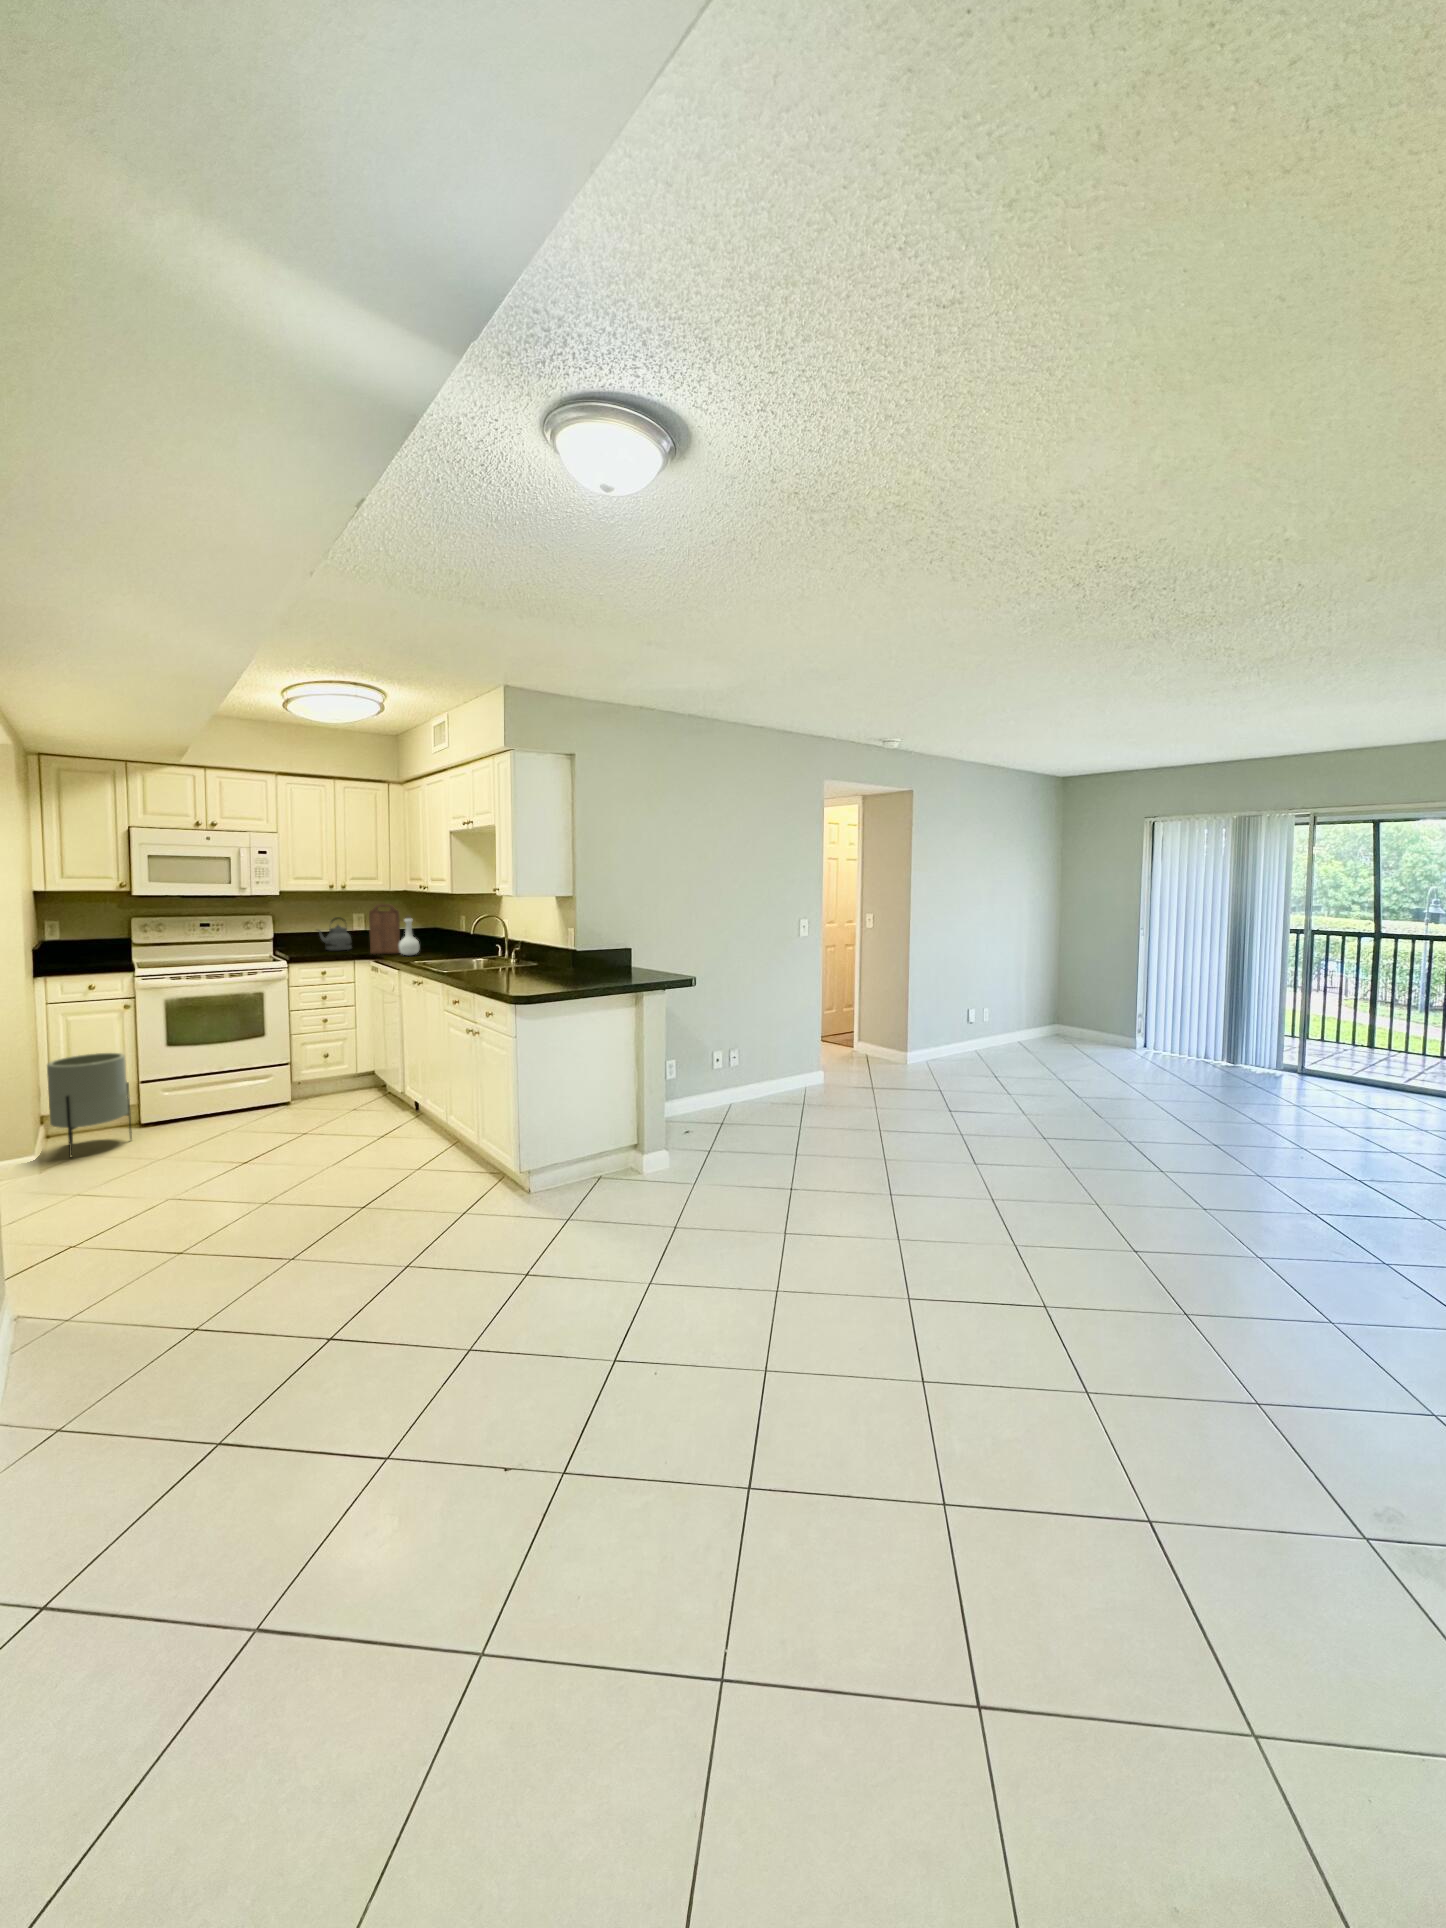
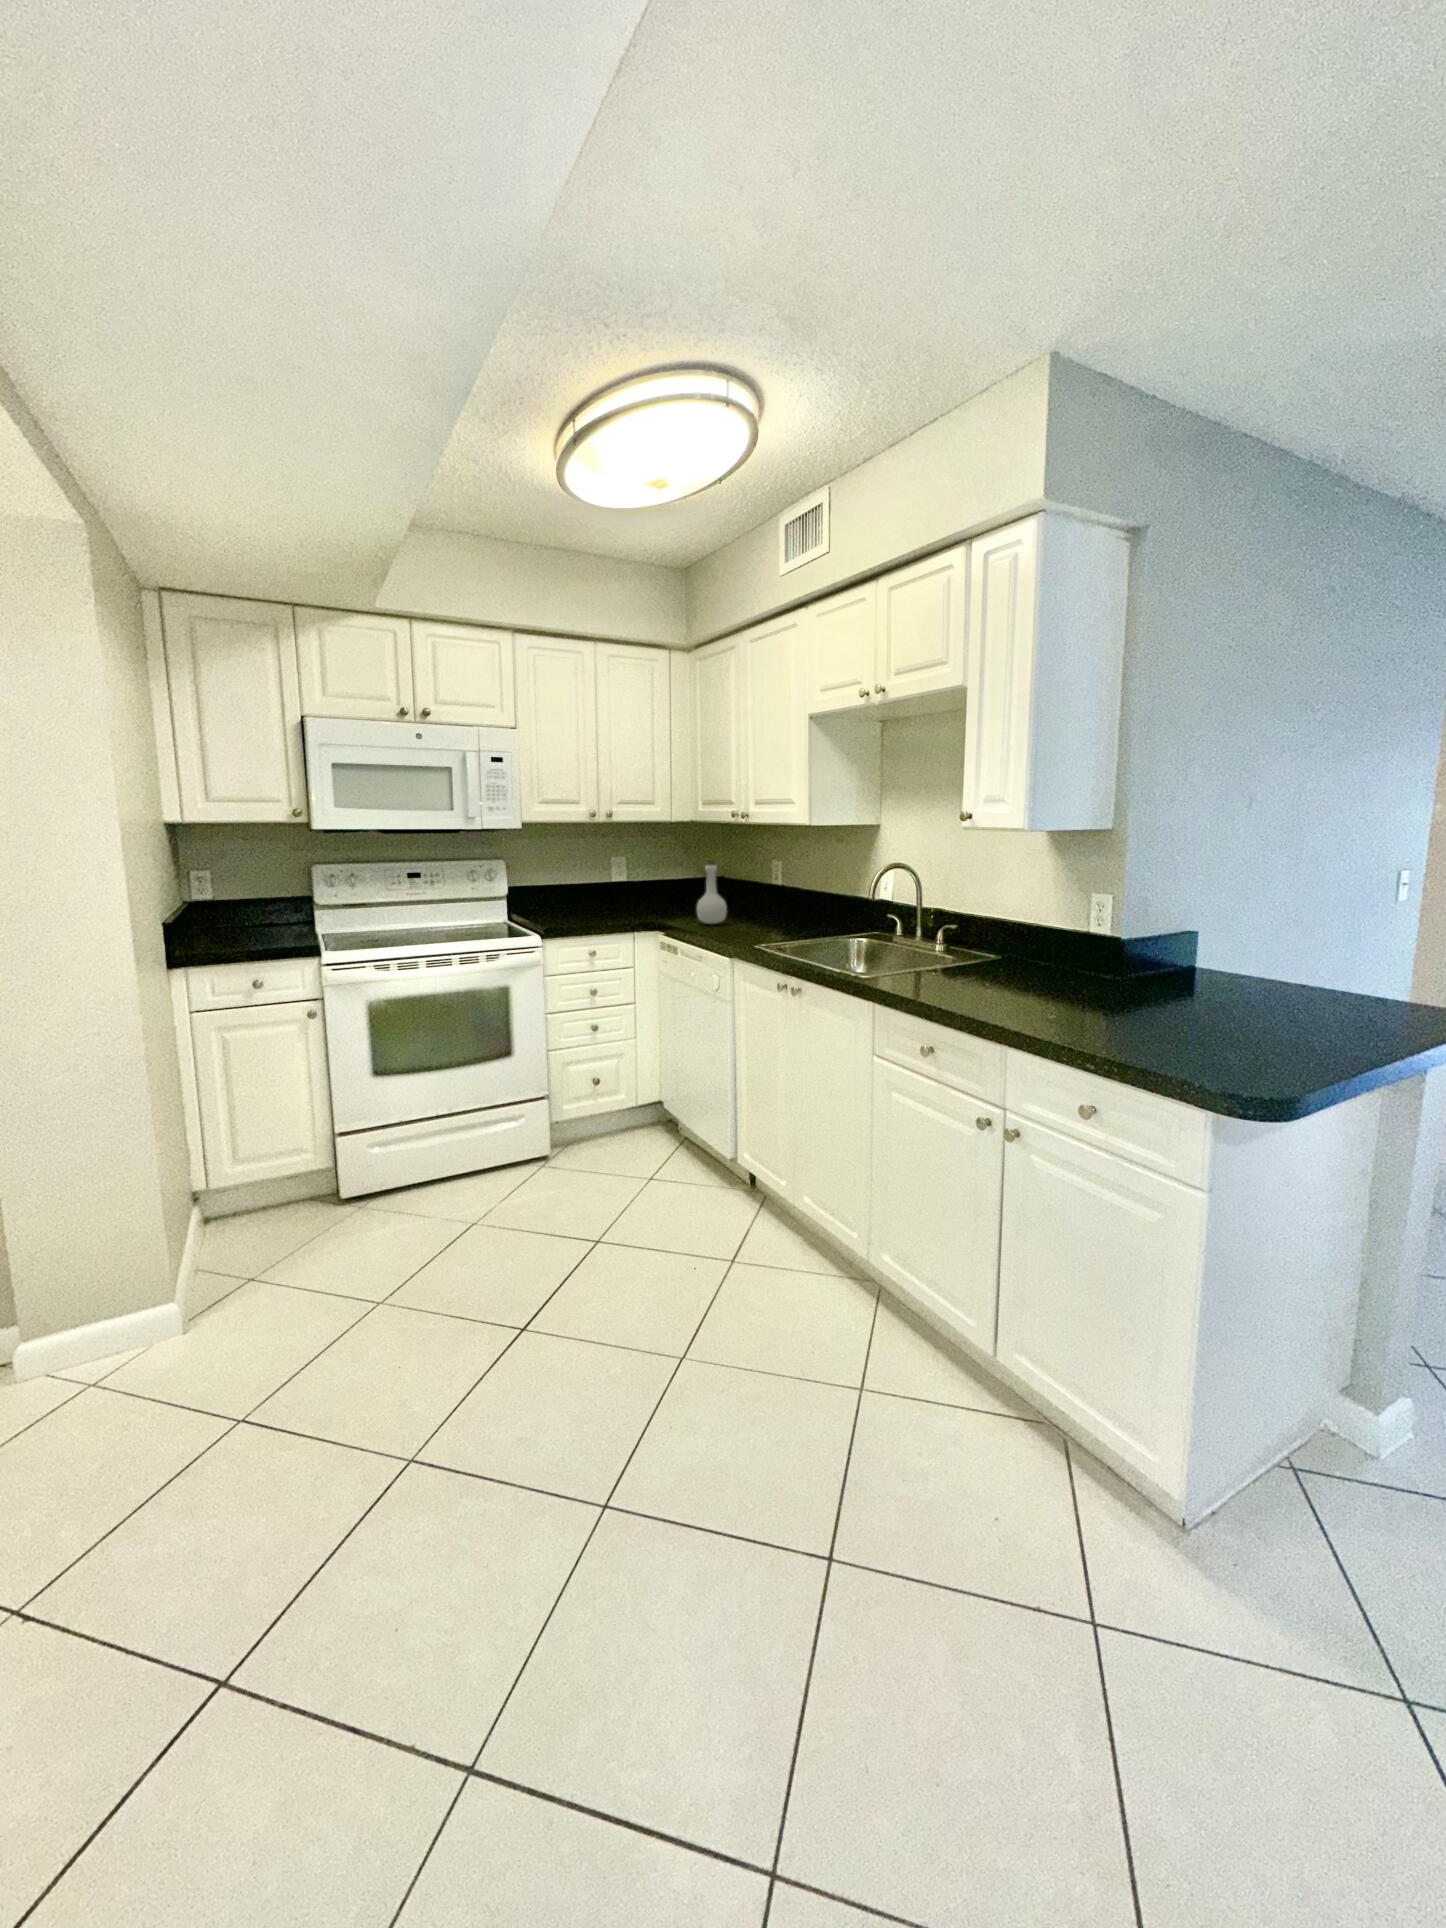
cutting board: present [369,904,400,954] -> none [647,842,693,920]
kettle: present [319,917,352,950] -> none [565,862,613,913]
planter: present [47,1053,132,1157] -> none [188,1098,328,1295]

